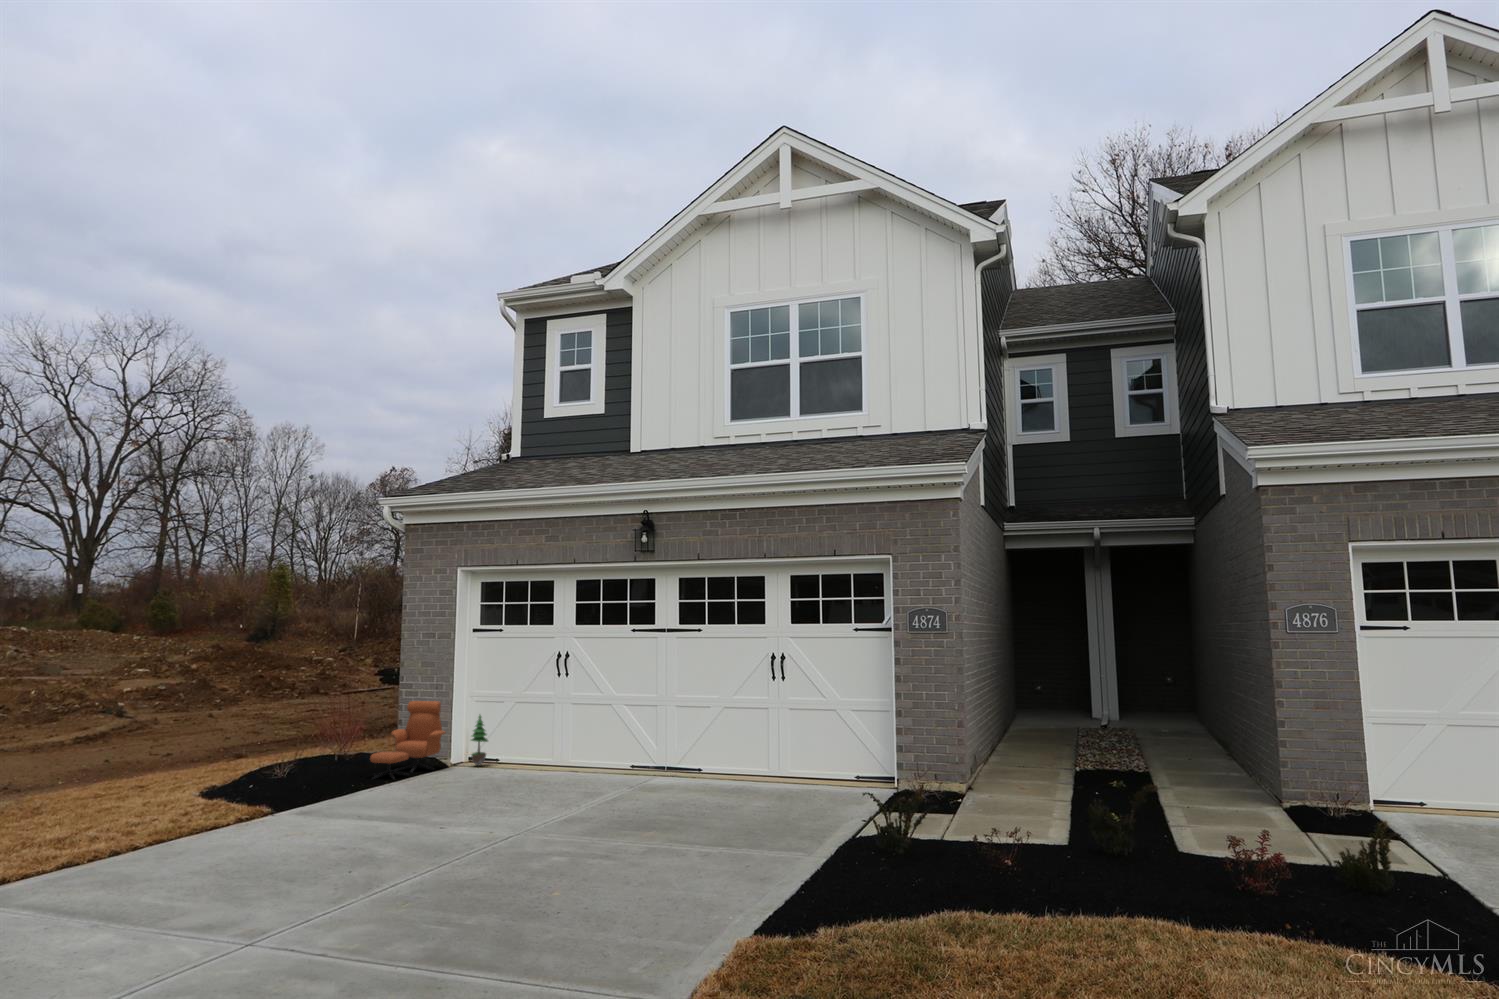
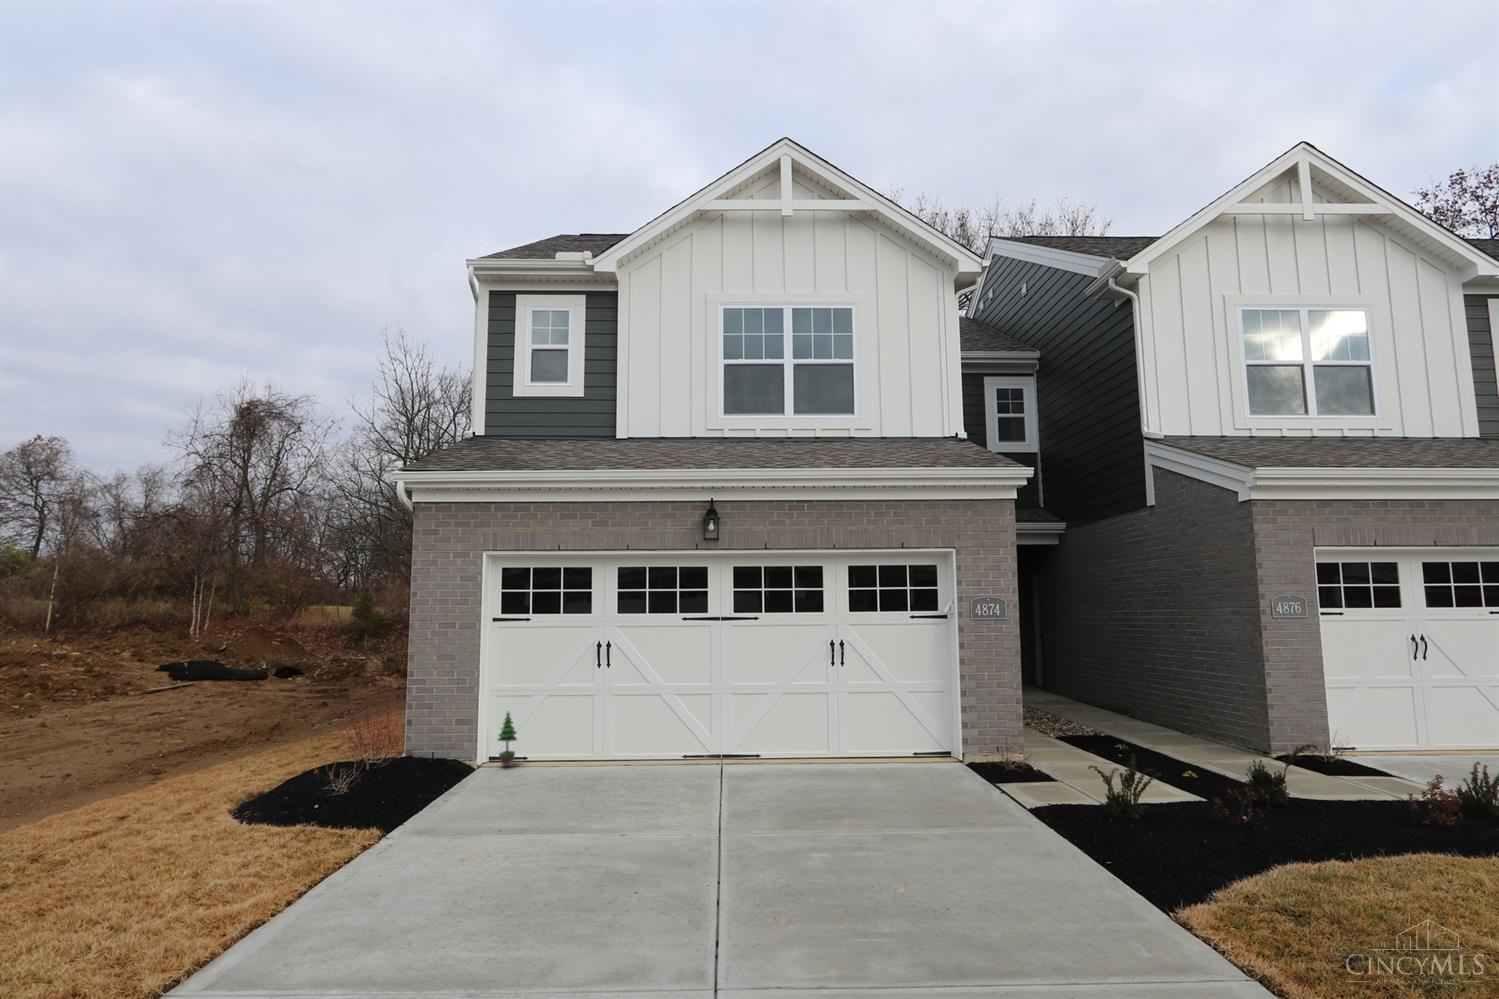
lounge chair: present [370,701,445,779] -> none [392,701,472,803]

